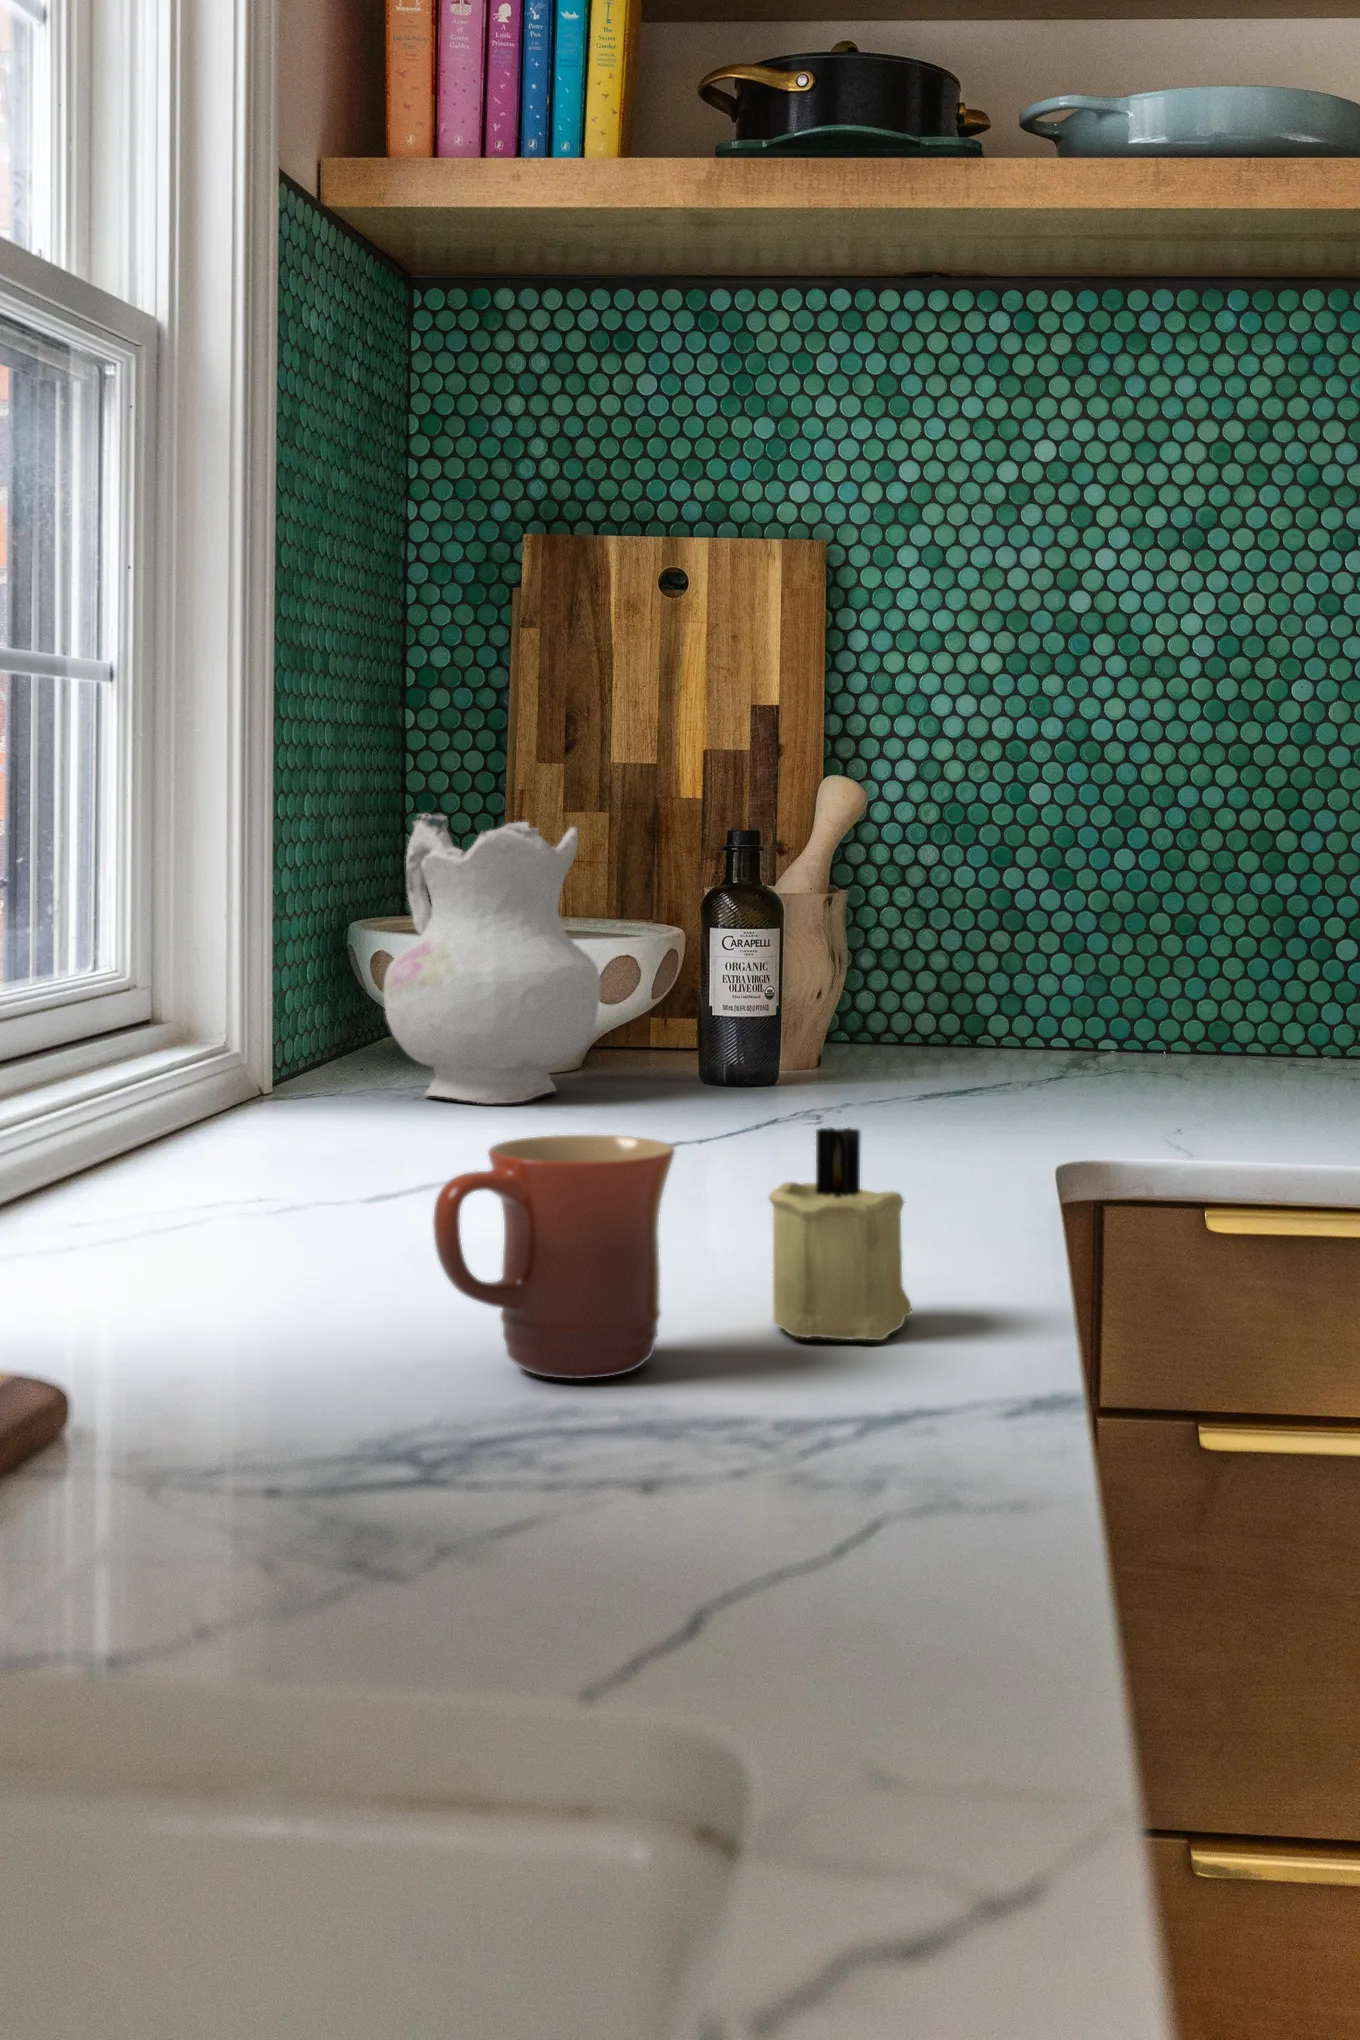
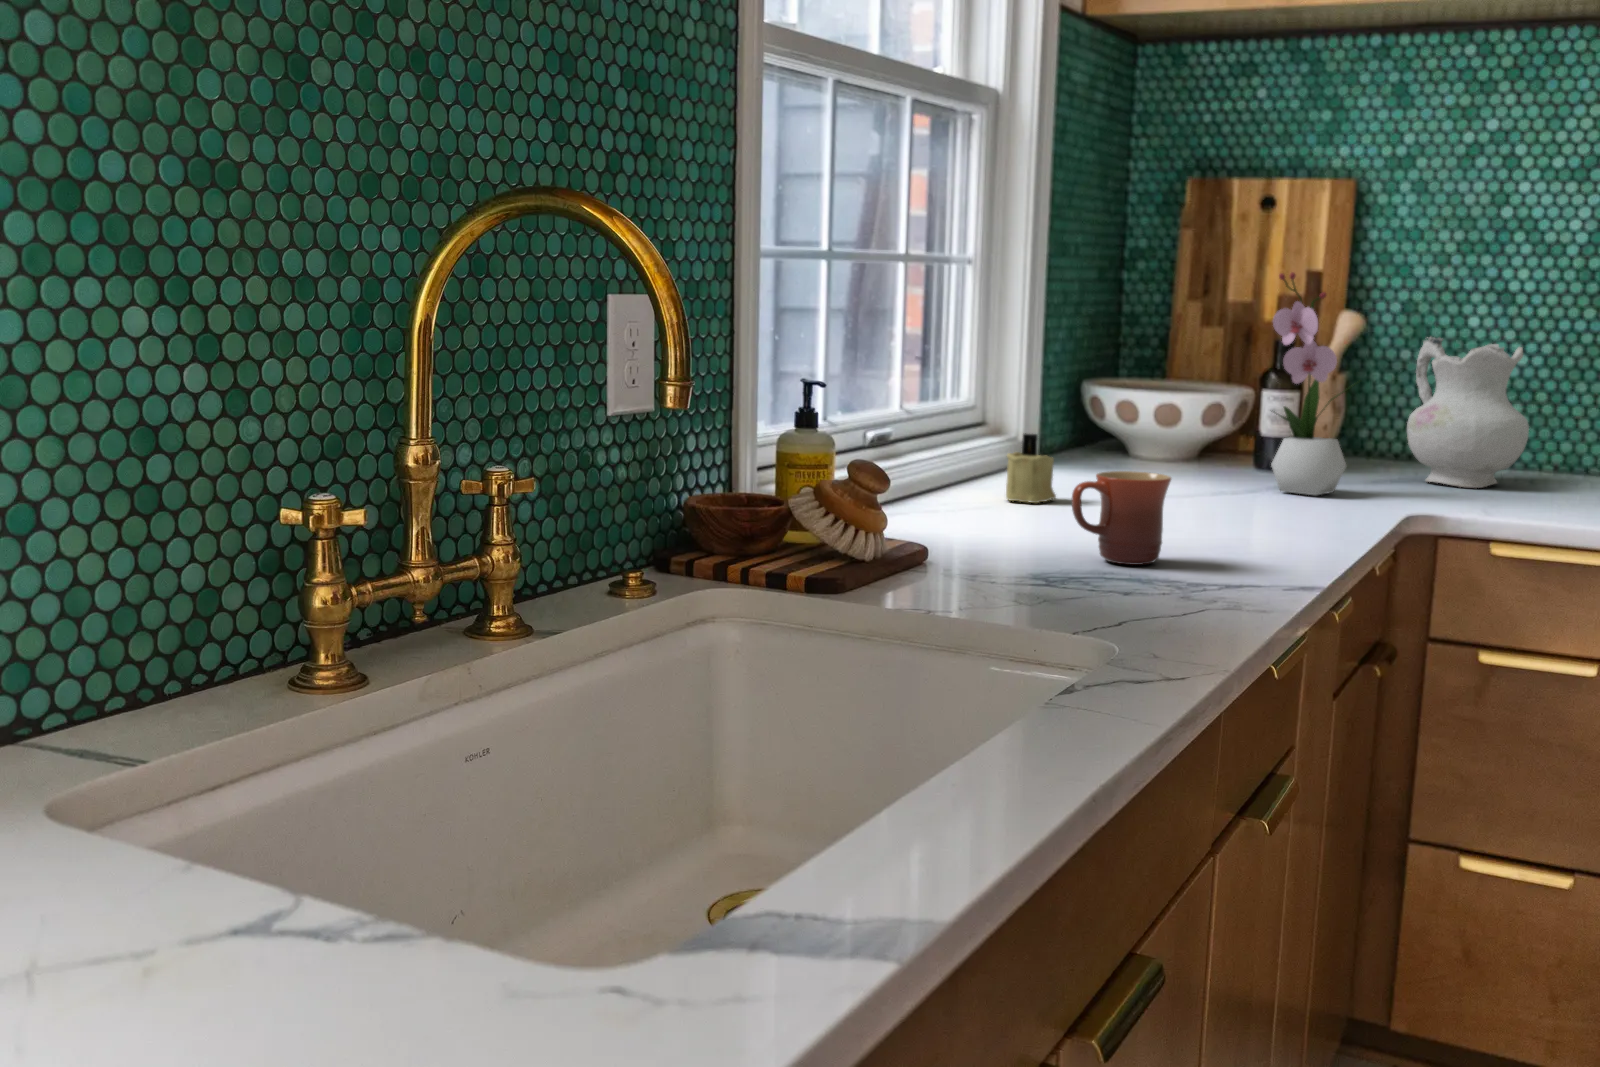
flower arrangement: none [751,690,917,1134] -> present [1271,272,1360,495]
ceramic pitcher: present [383,812,601,1103] -> present [1407,337,1529,488]
candle: present [769,1128,912,1340] -> present [1006,433,1056,503]

